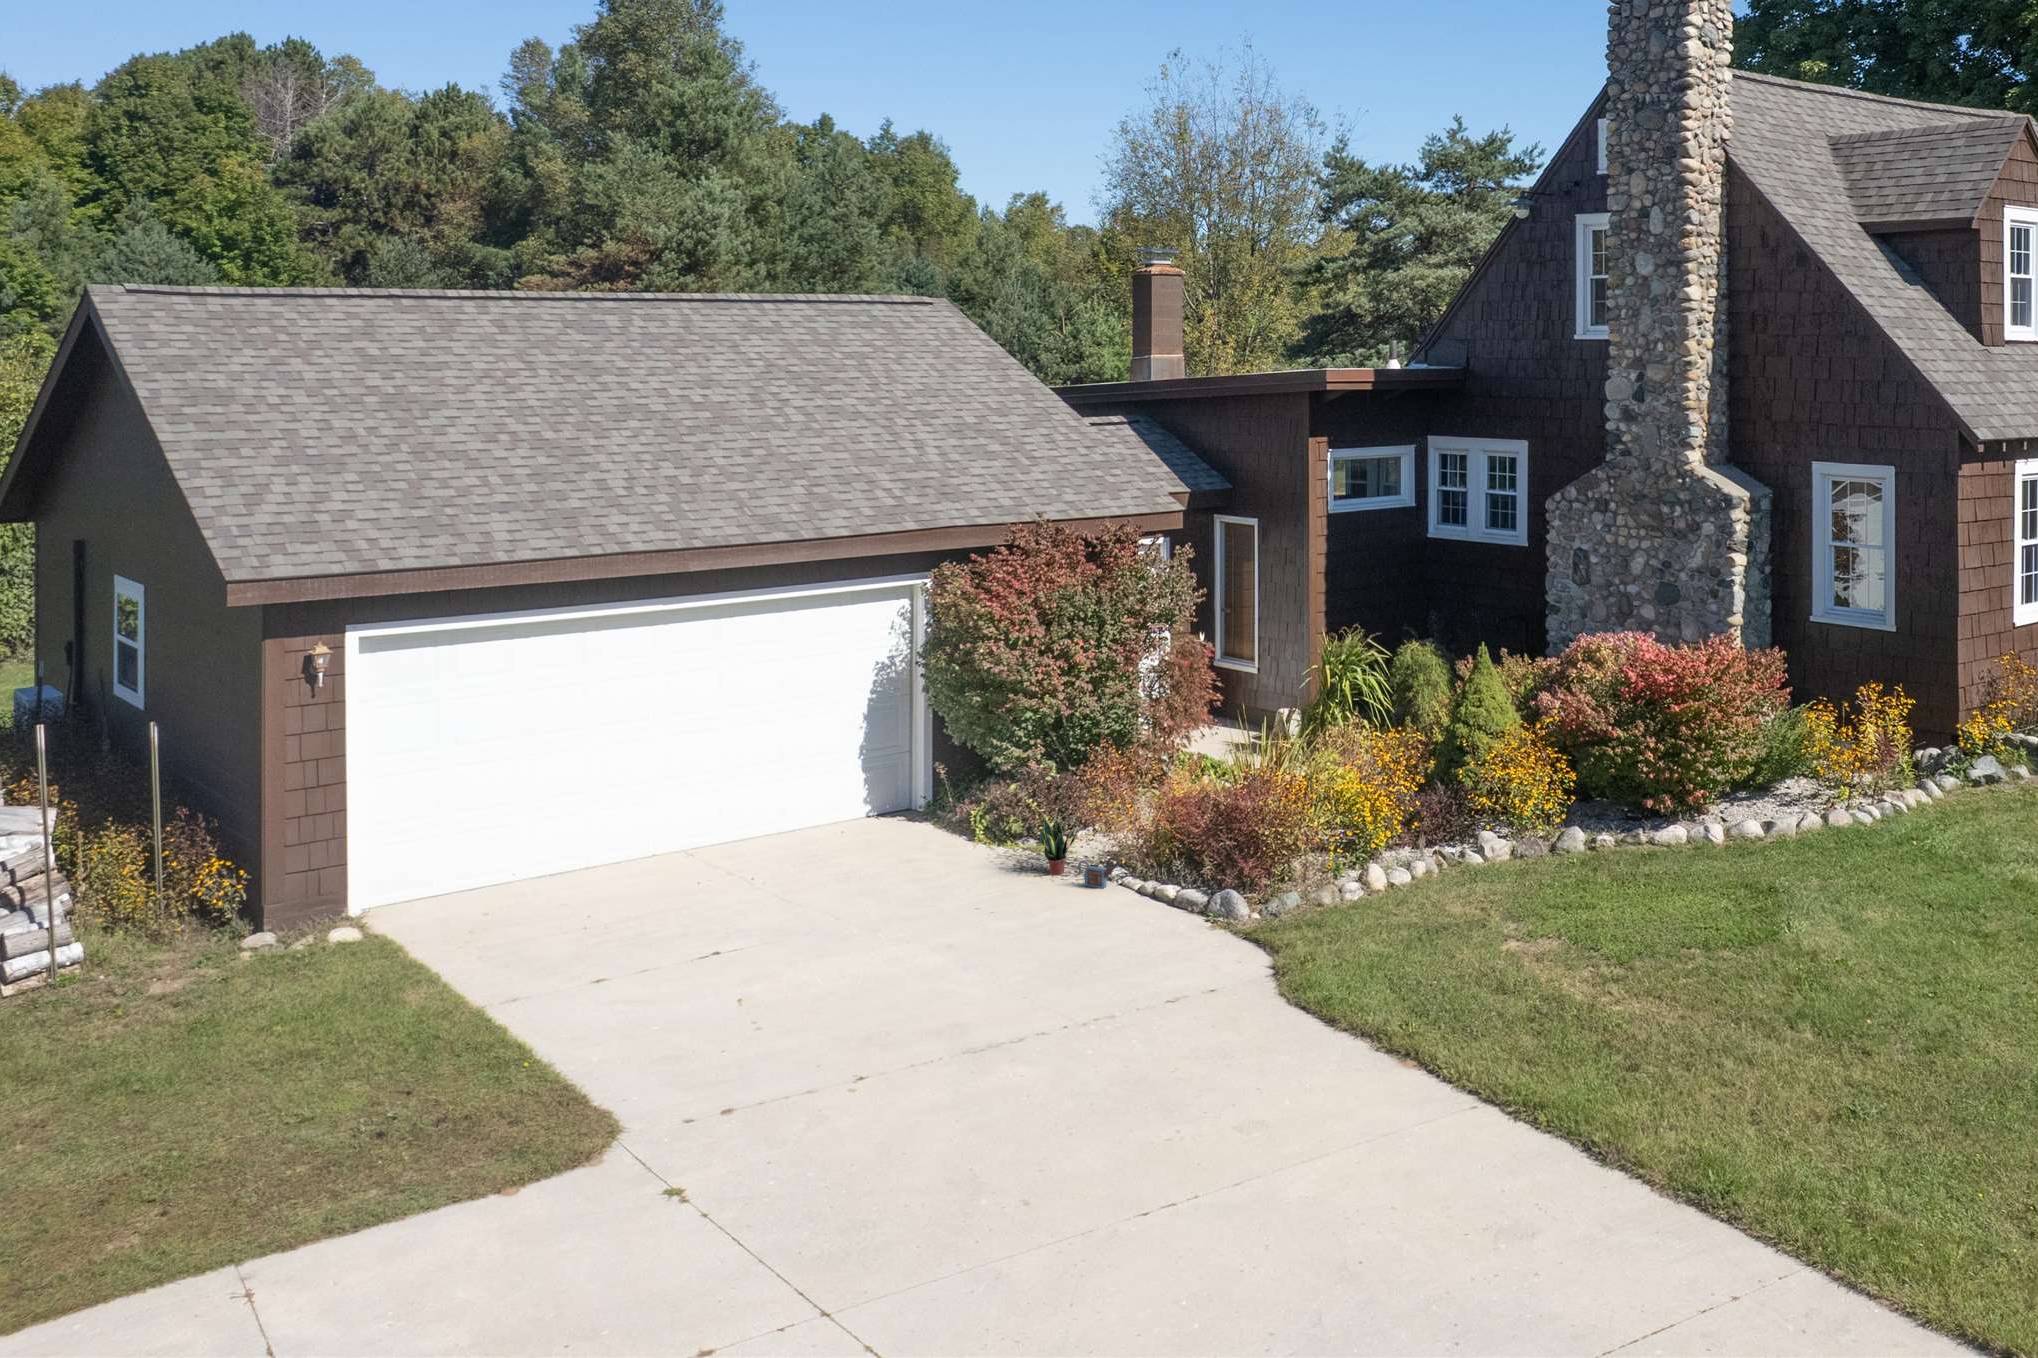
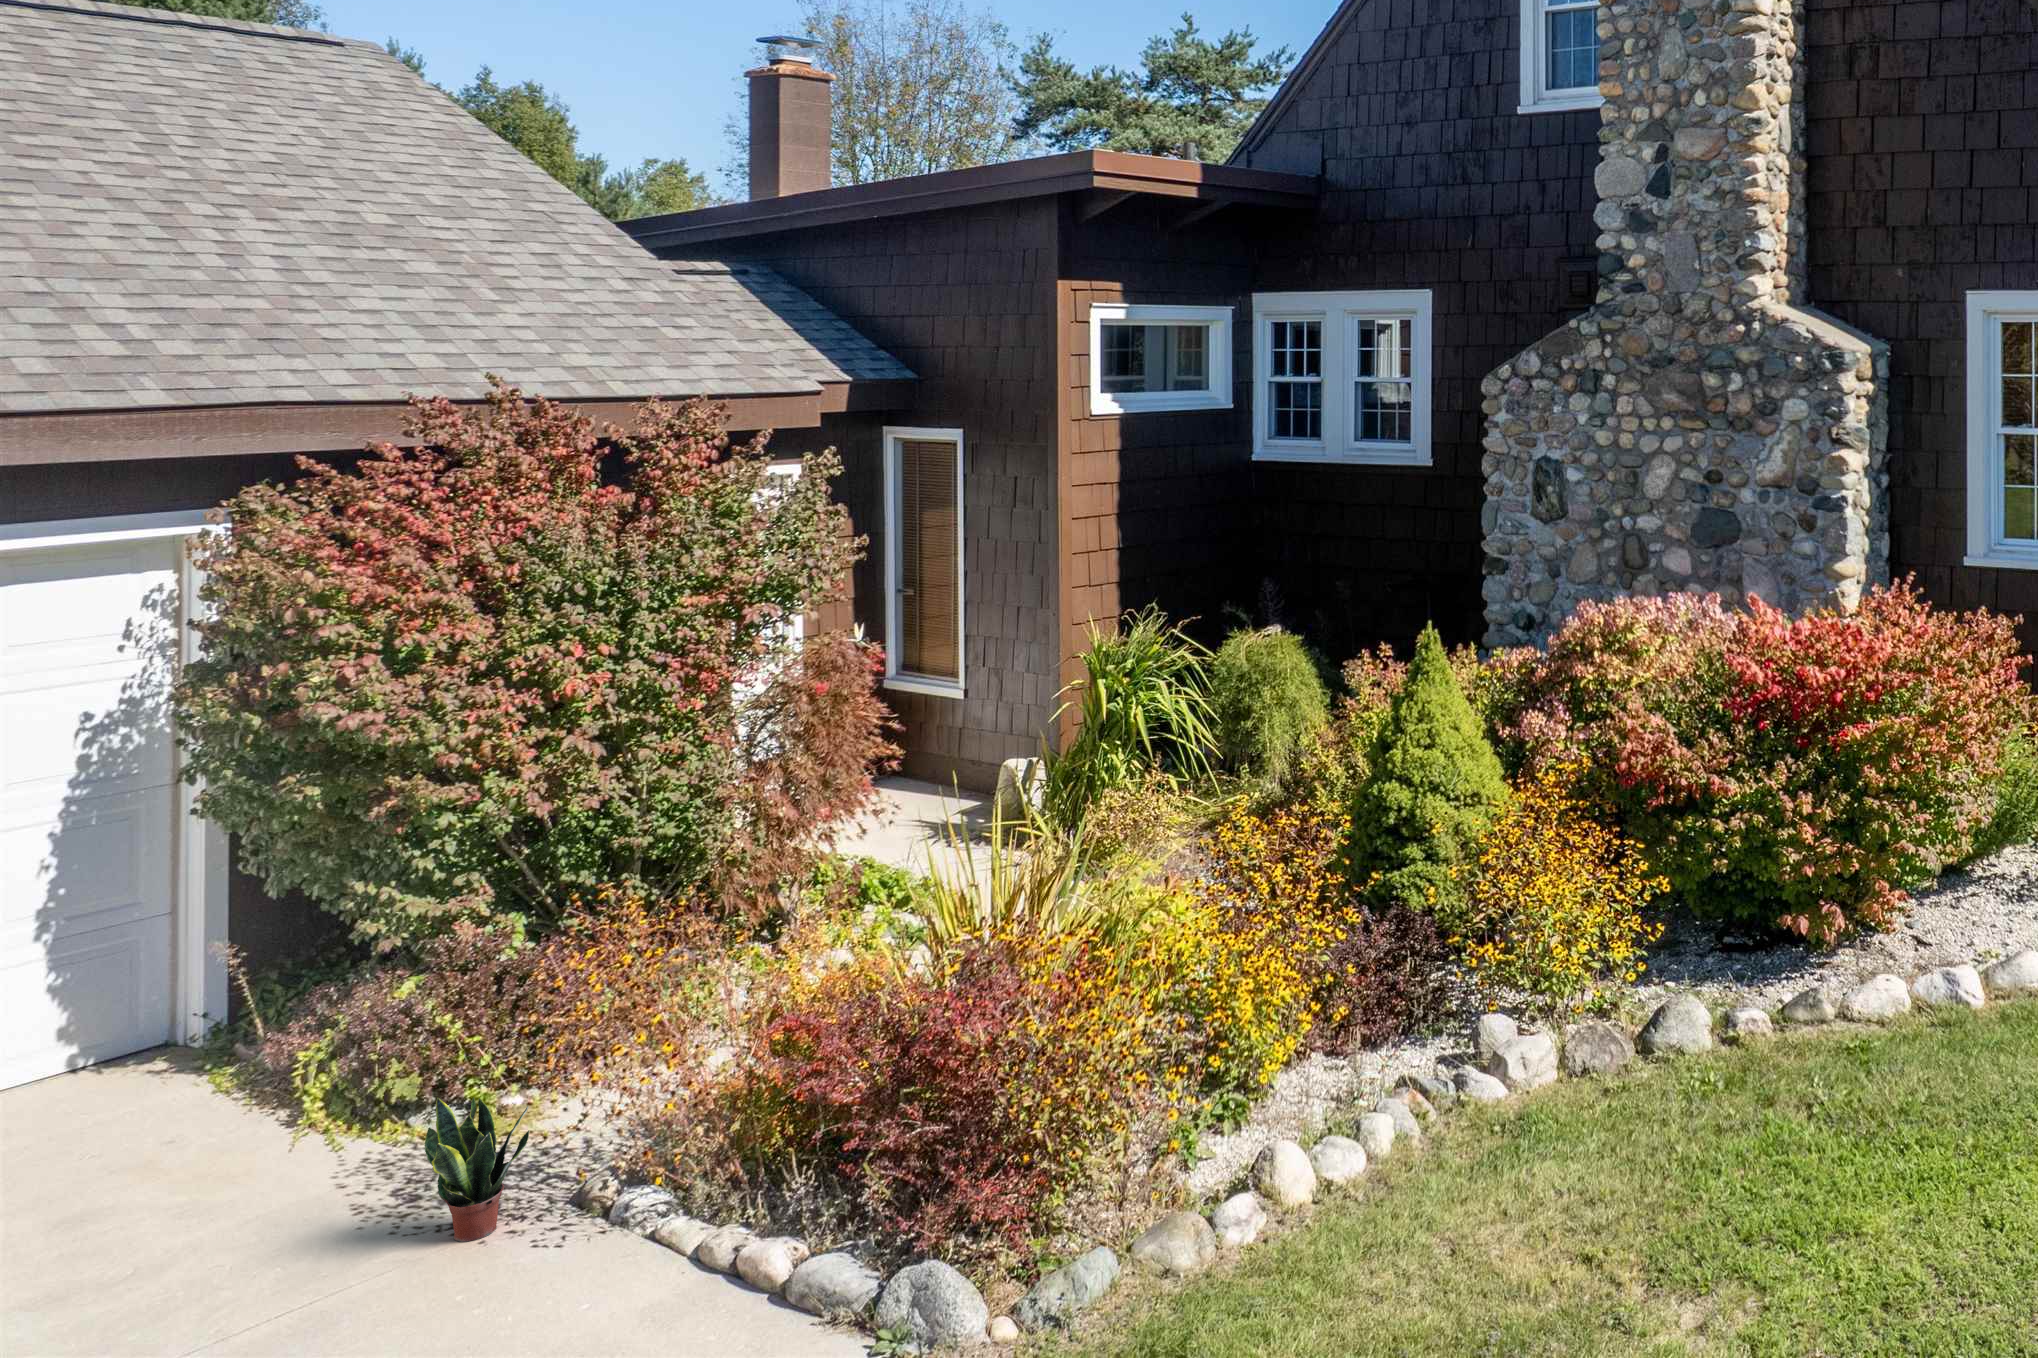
watering can: present [1078,860,1117,888] -> none [529,1202,644,1271]

